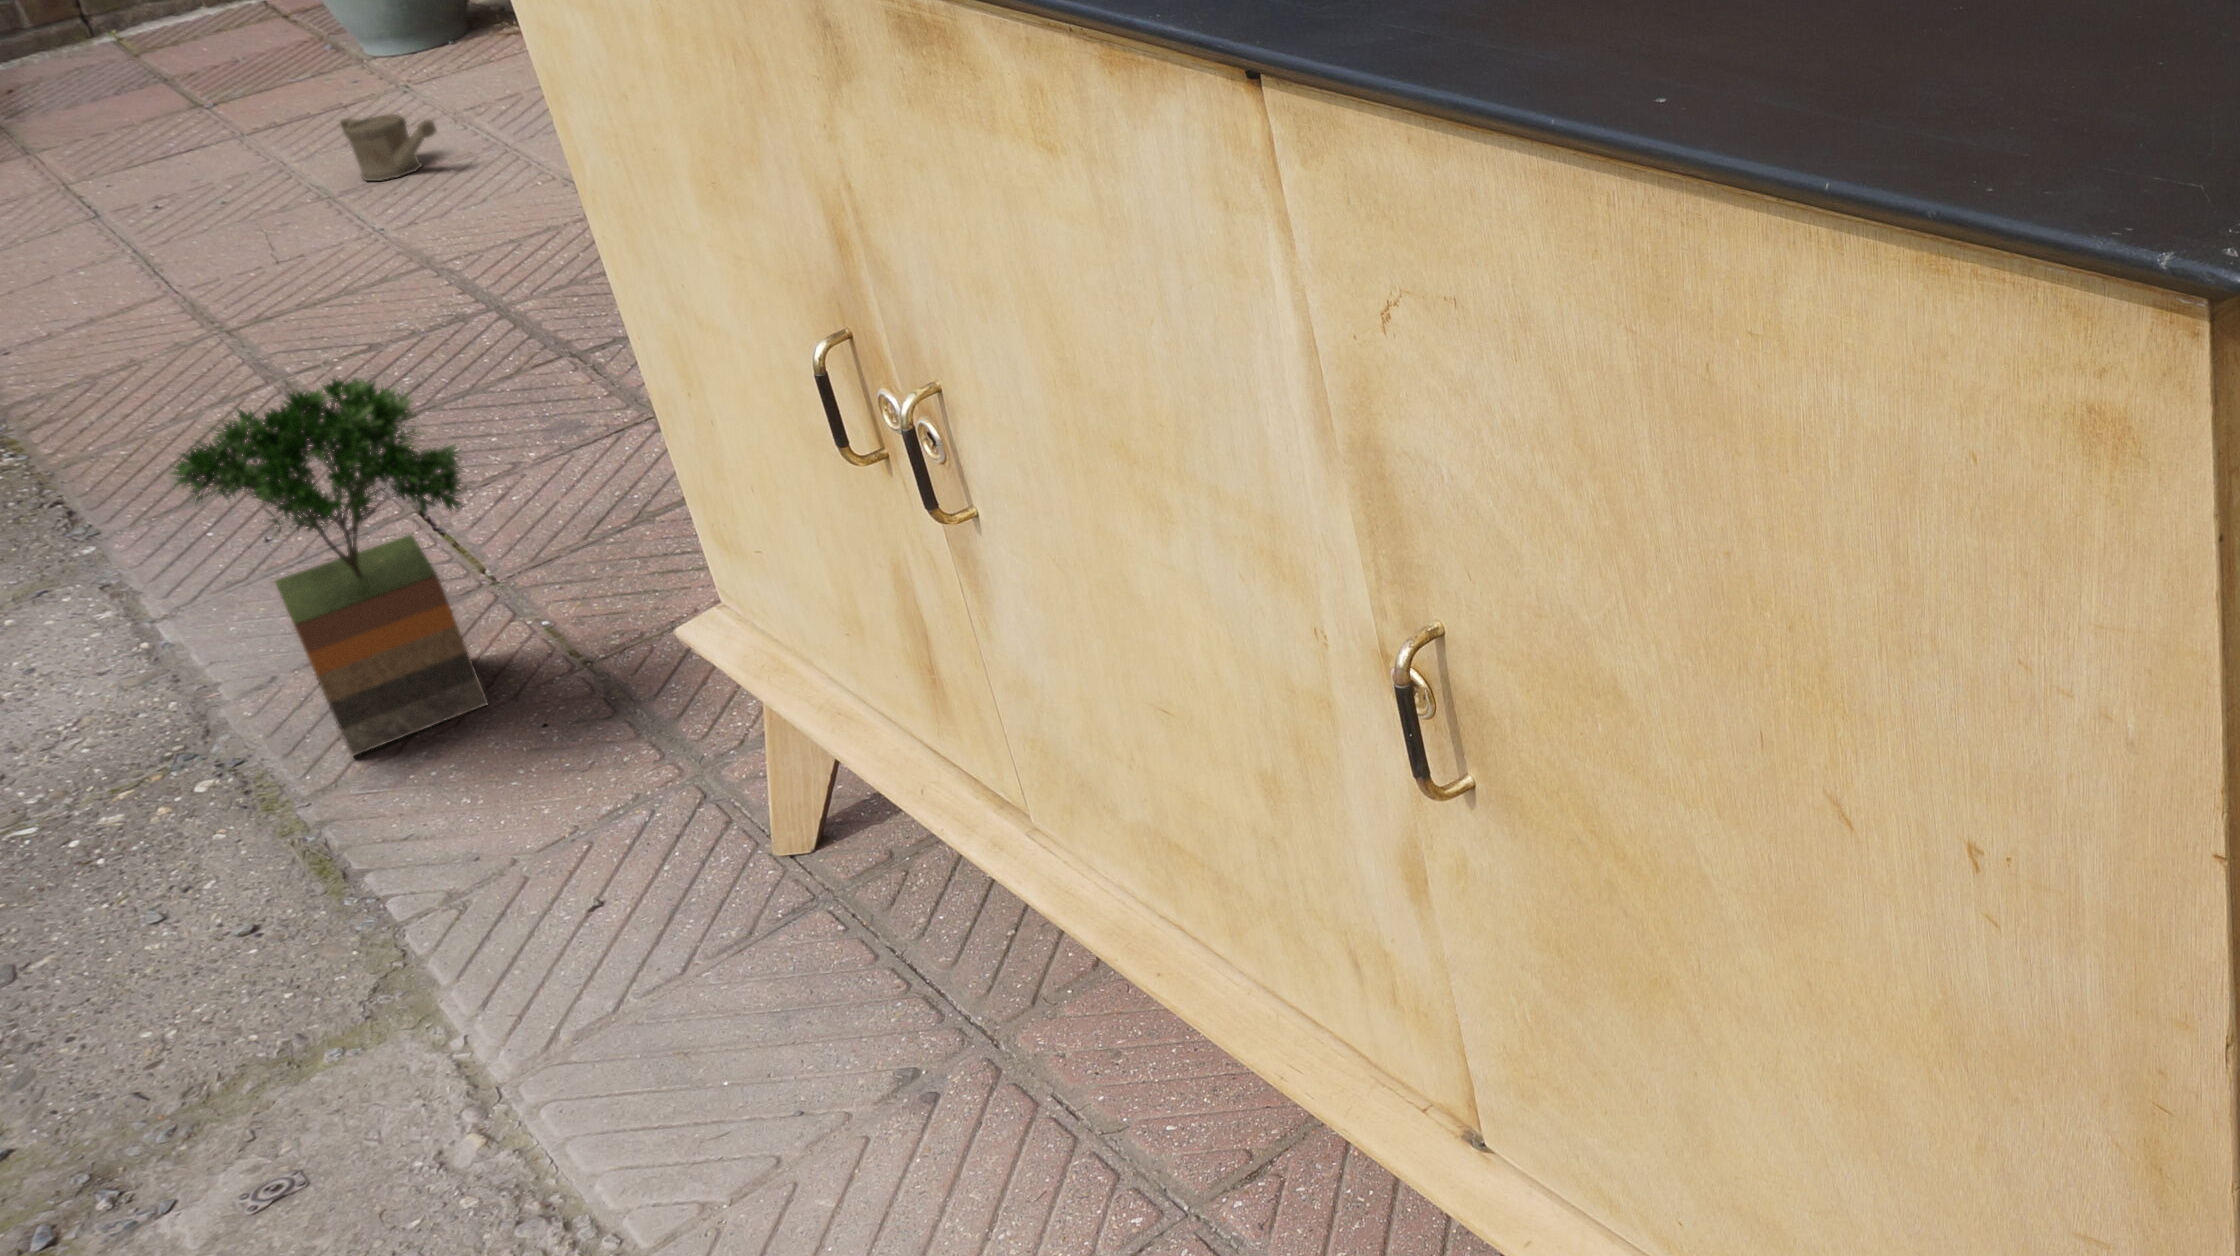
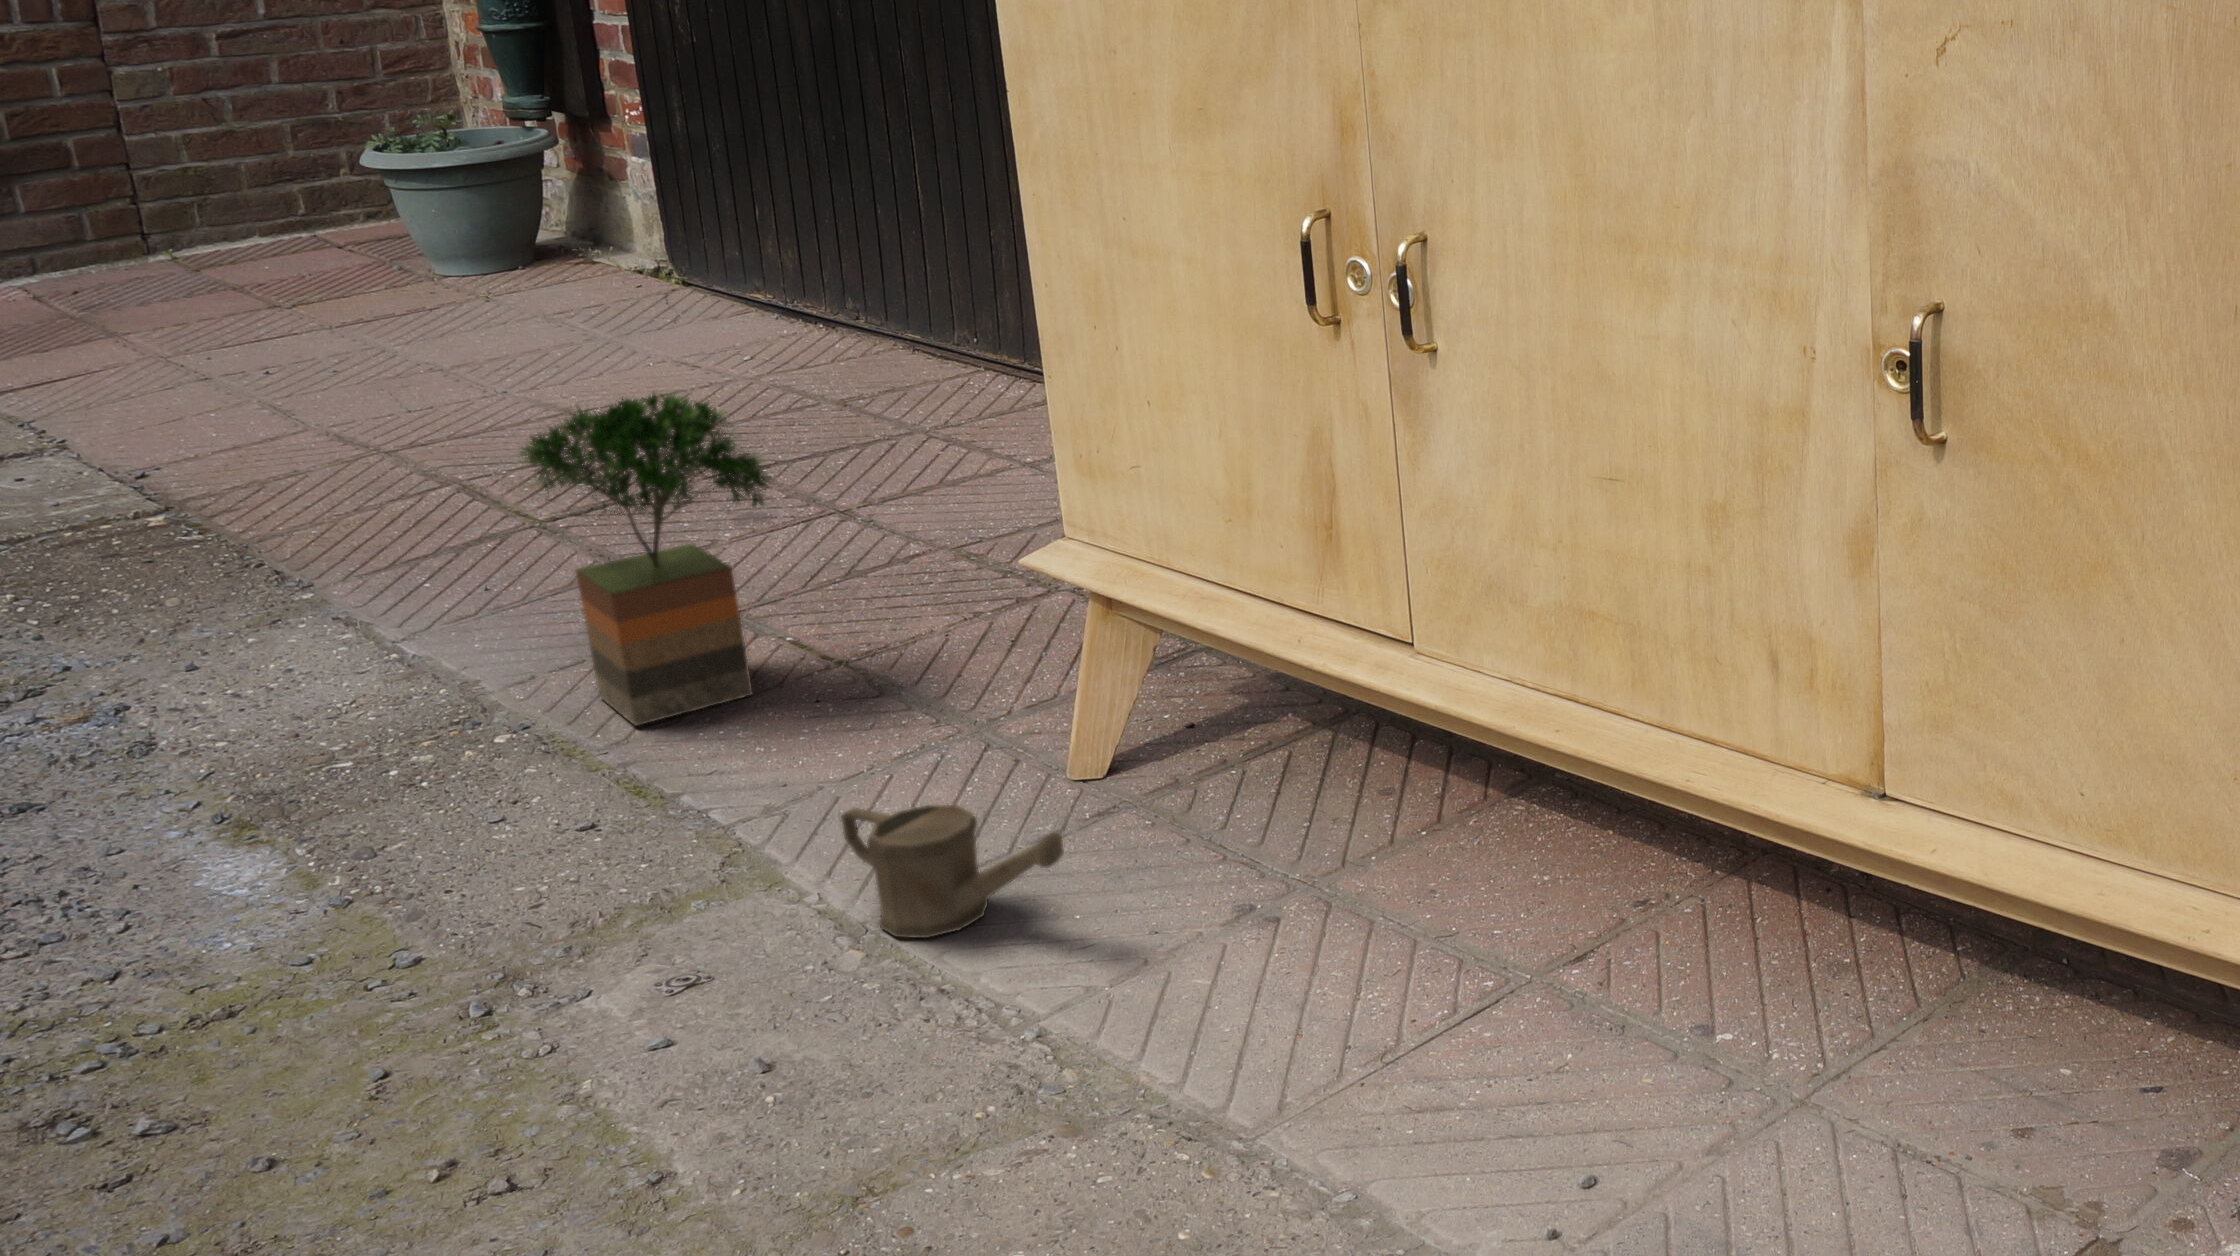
watering can: present [340,114,436,181] -> present [841,805,1064,938]

